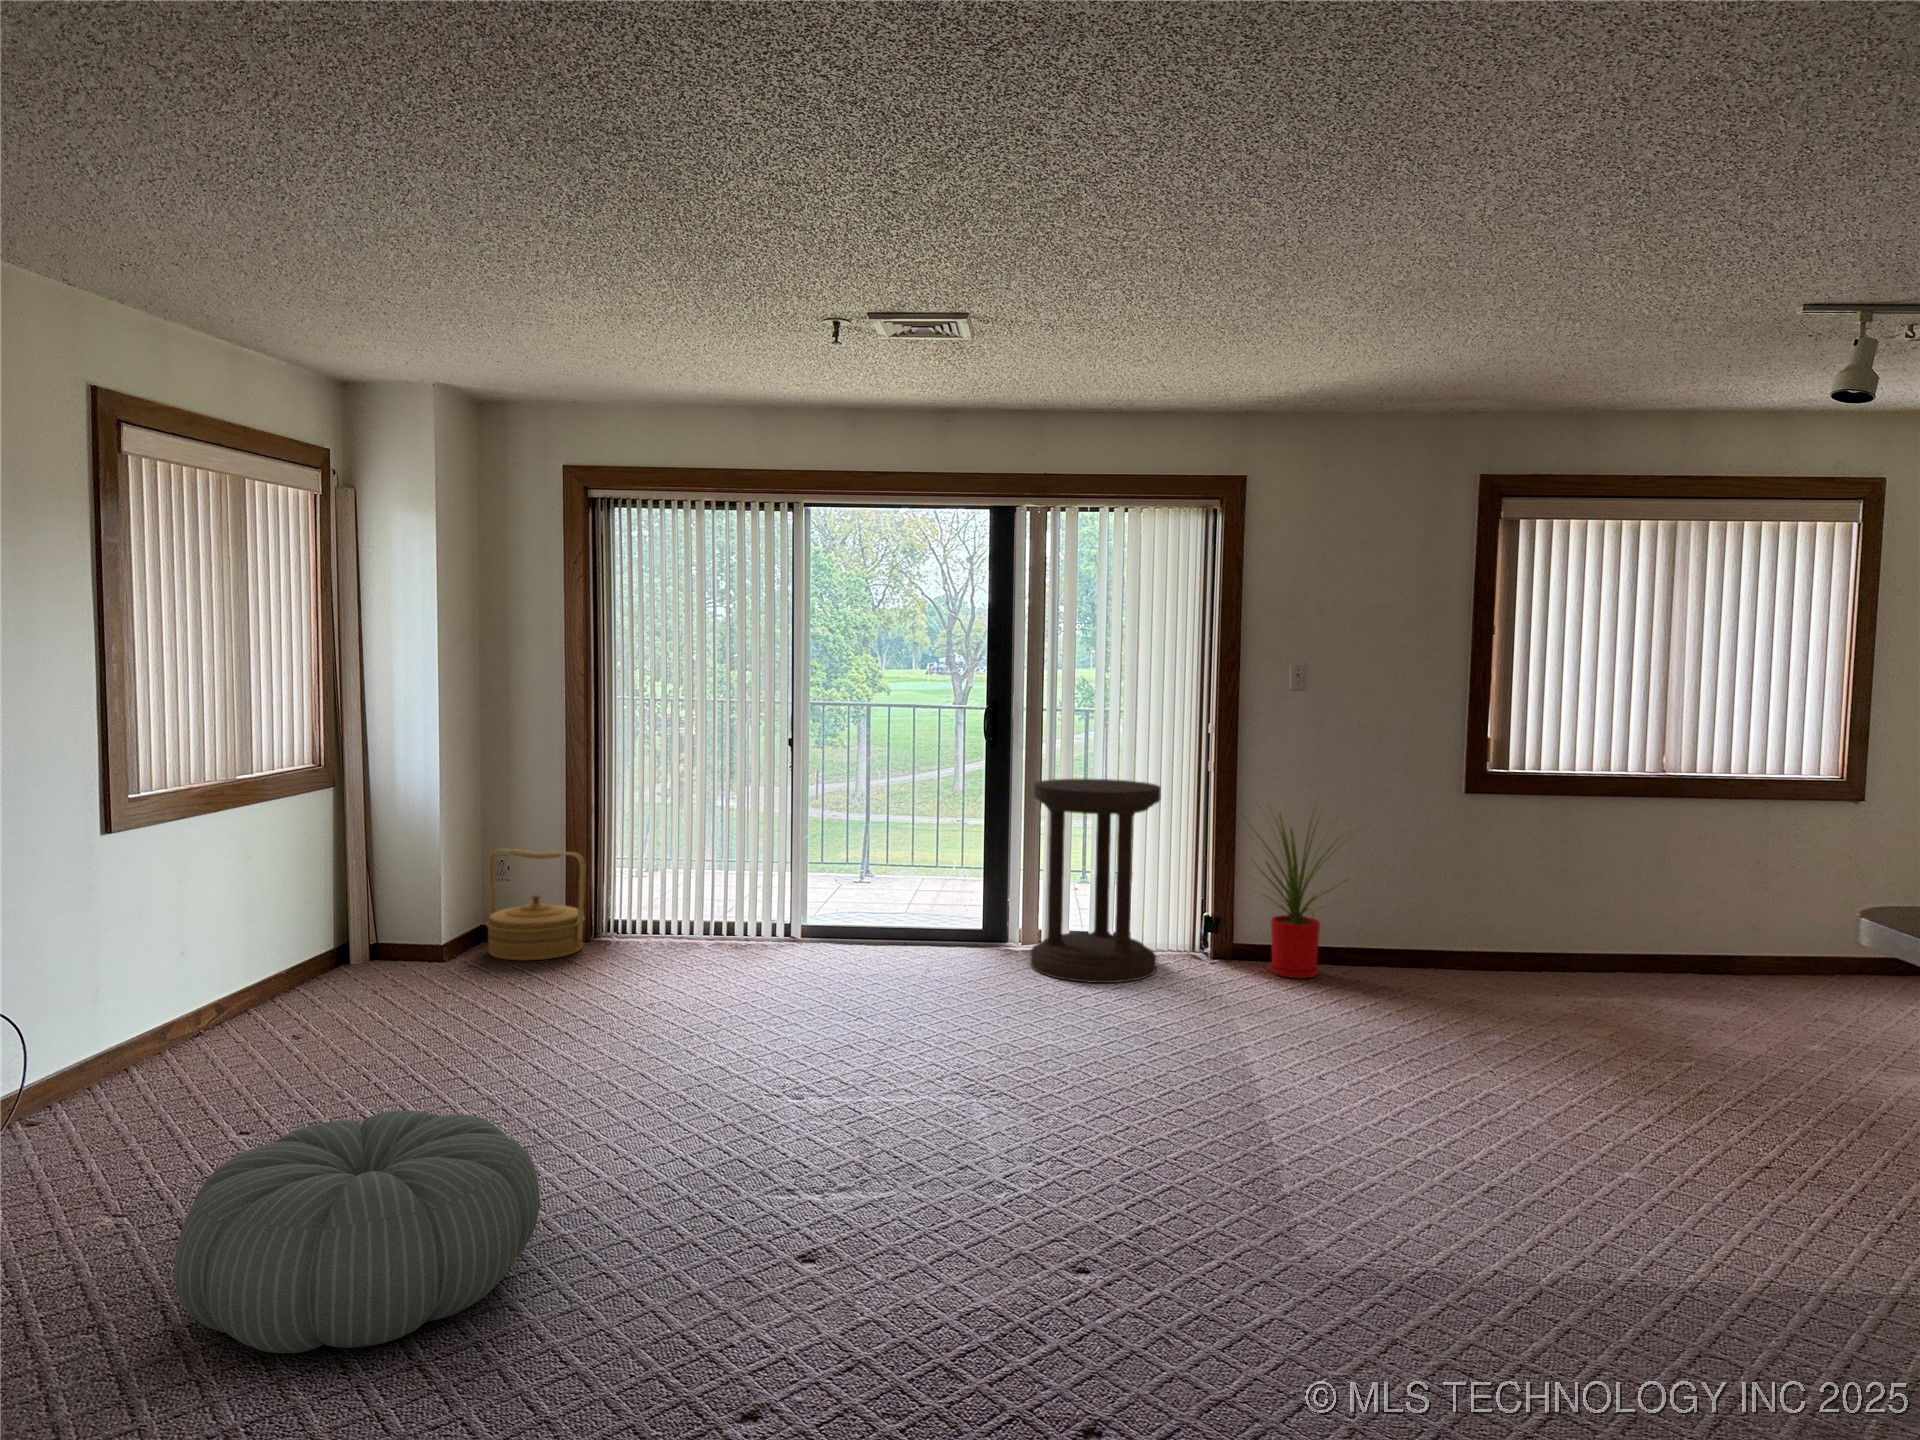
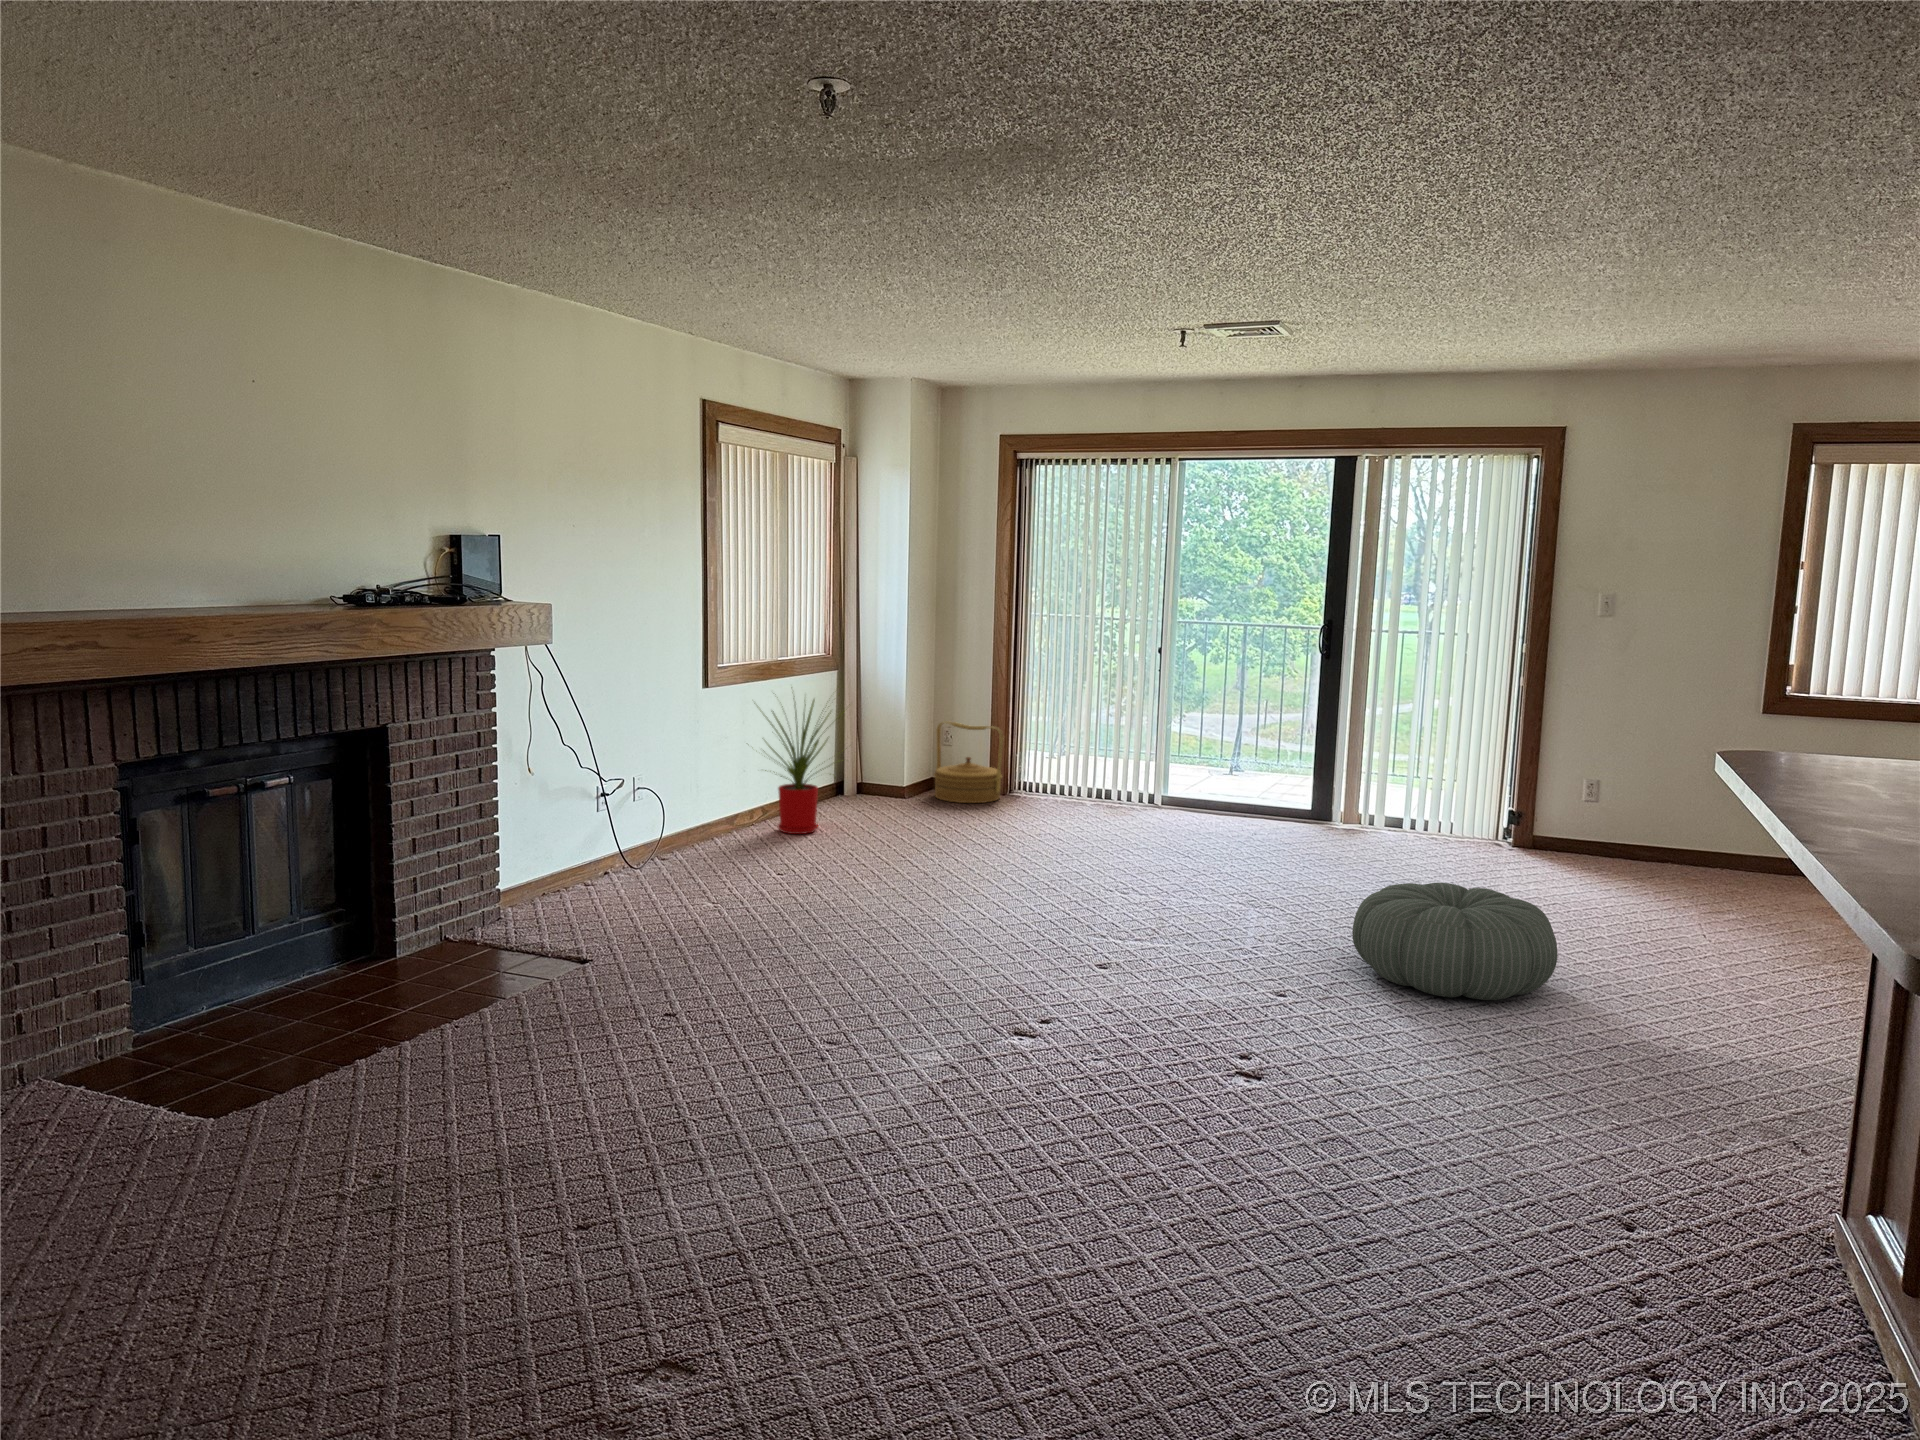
side table: present [1030,779,1161,983] -> none [1344,688,1466,856]
house plant: present [1250,803,1362,978] -> present [765,698,844,834]
pouf: present [174,1111,540,1353] -> present [1352,882,1558,1000]

